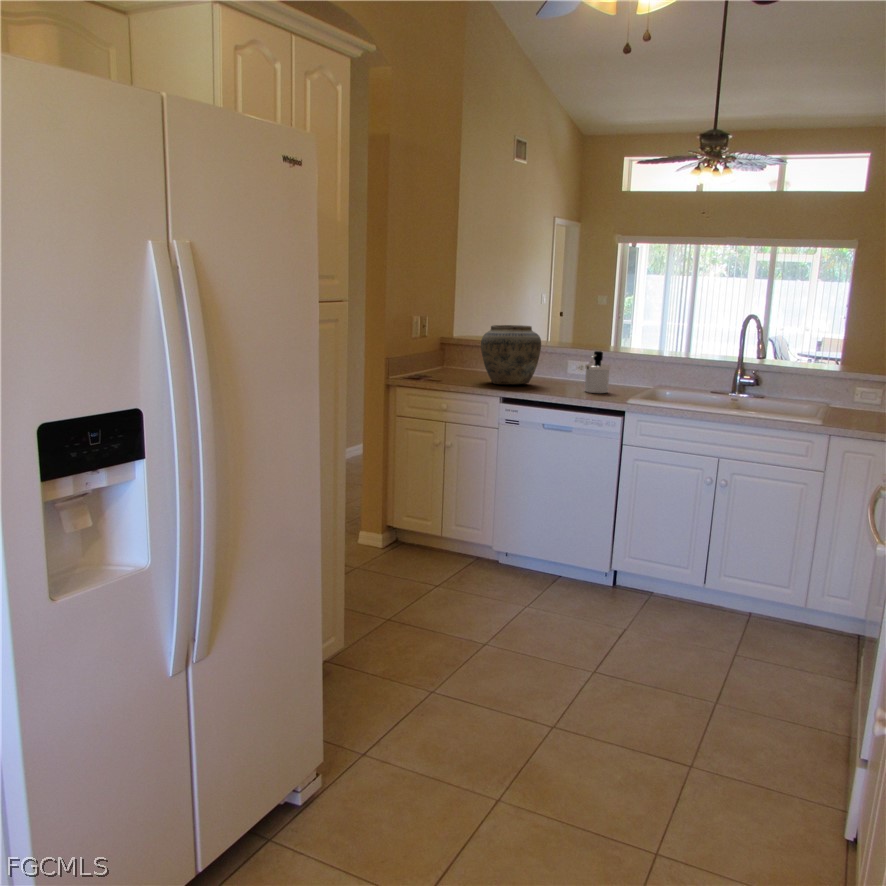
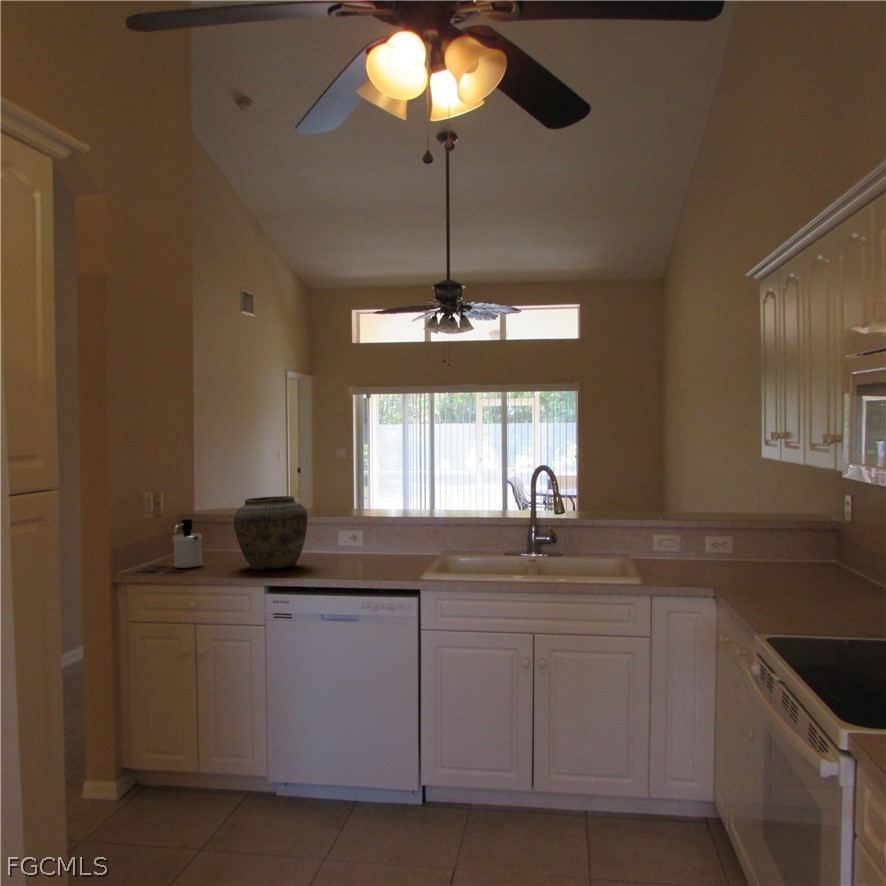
soap dispenser: present [585,351,610,393] -> present [173,519,202,568]

